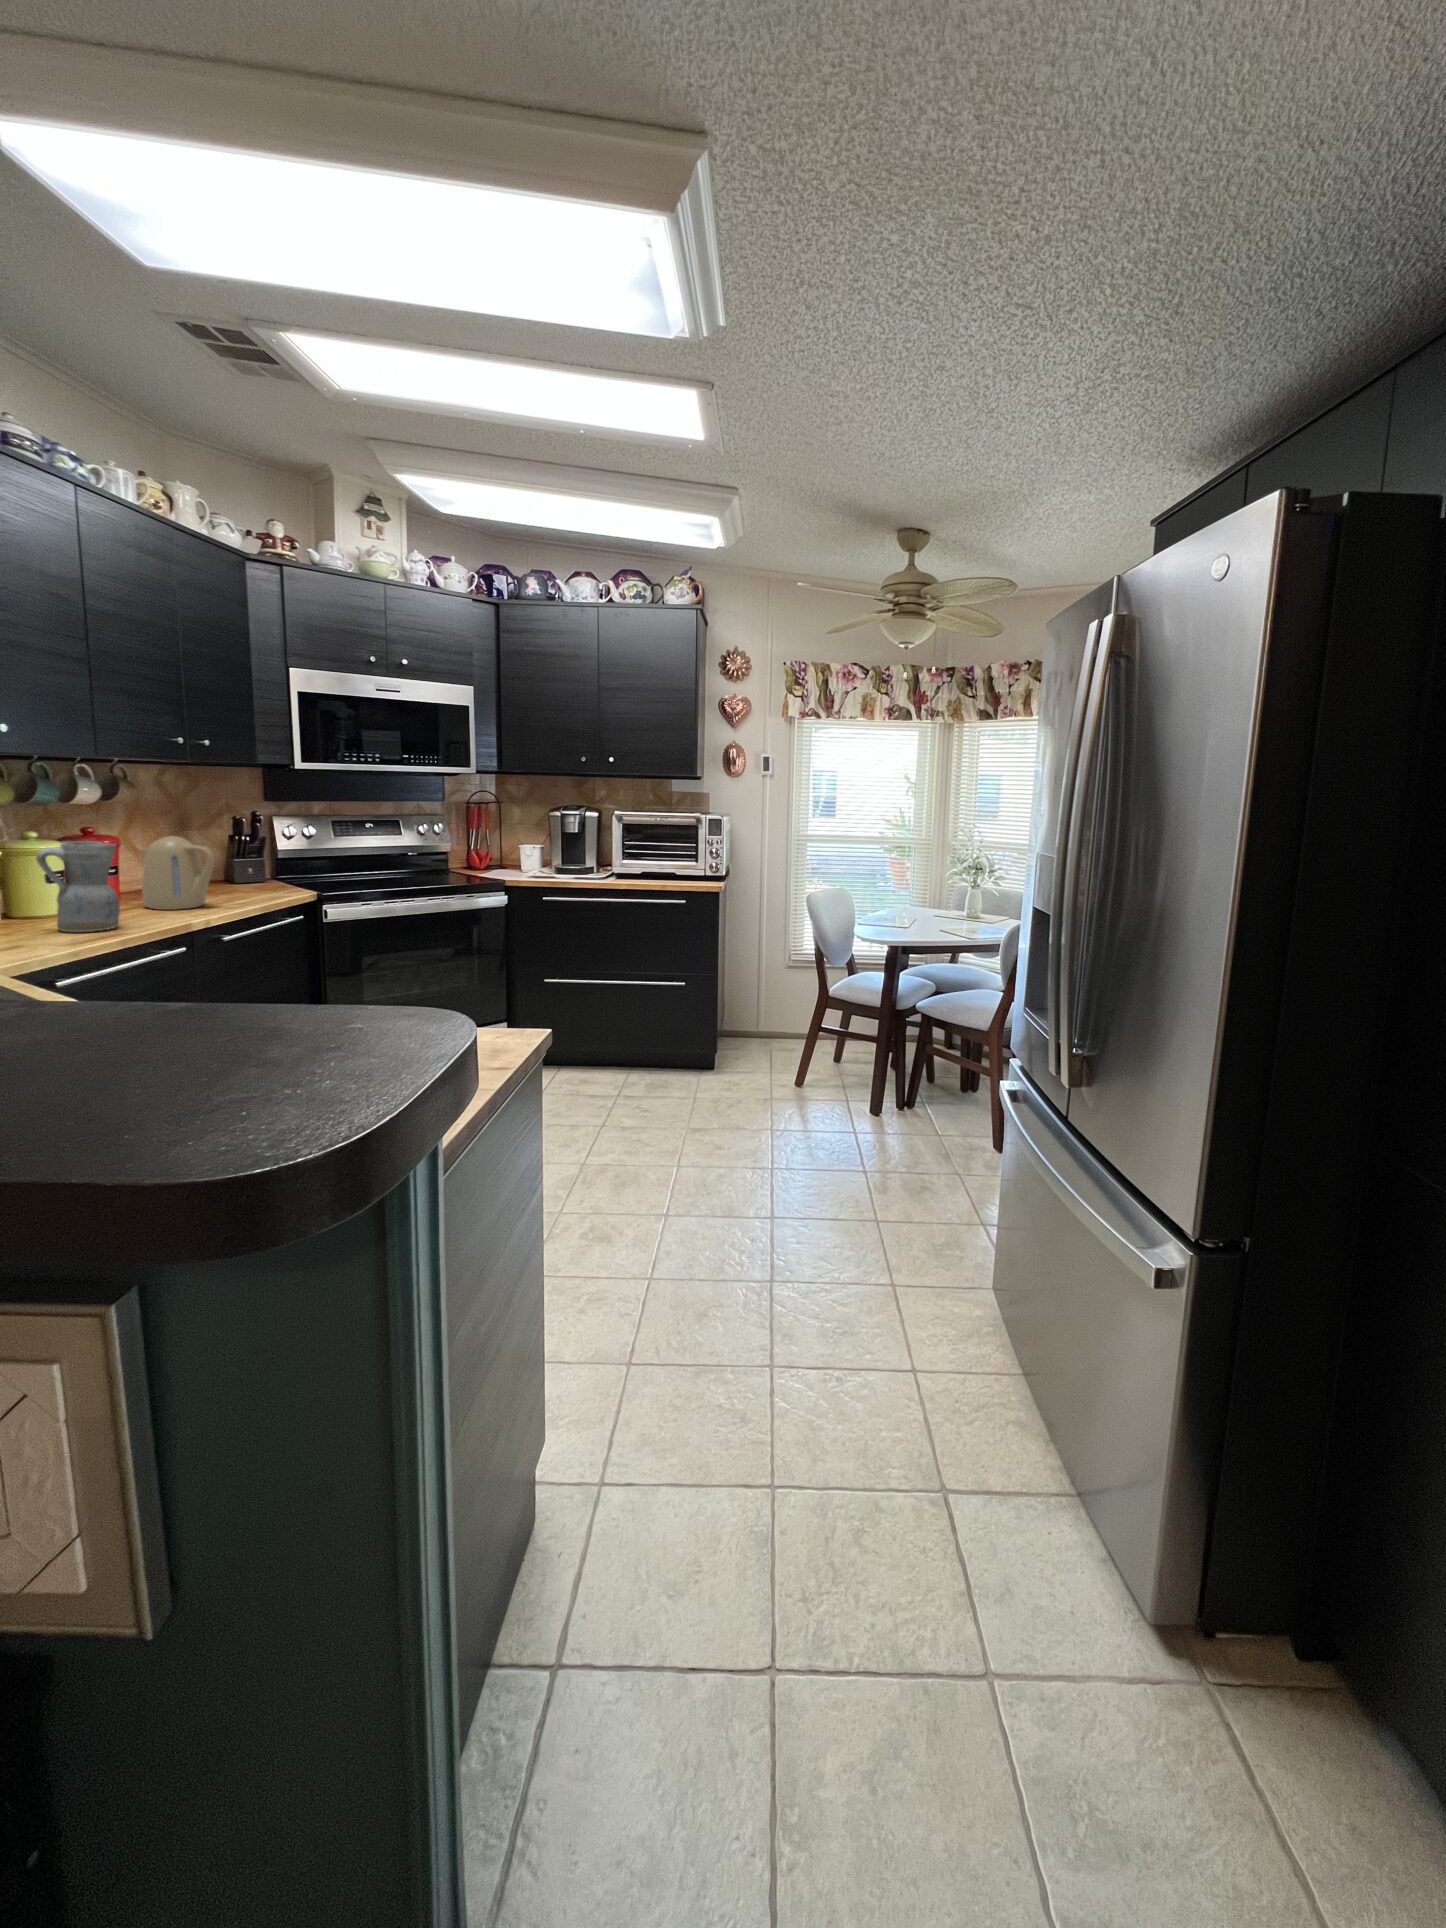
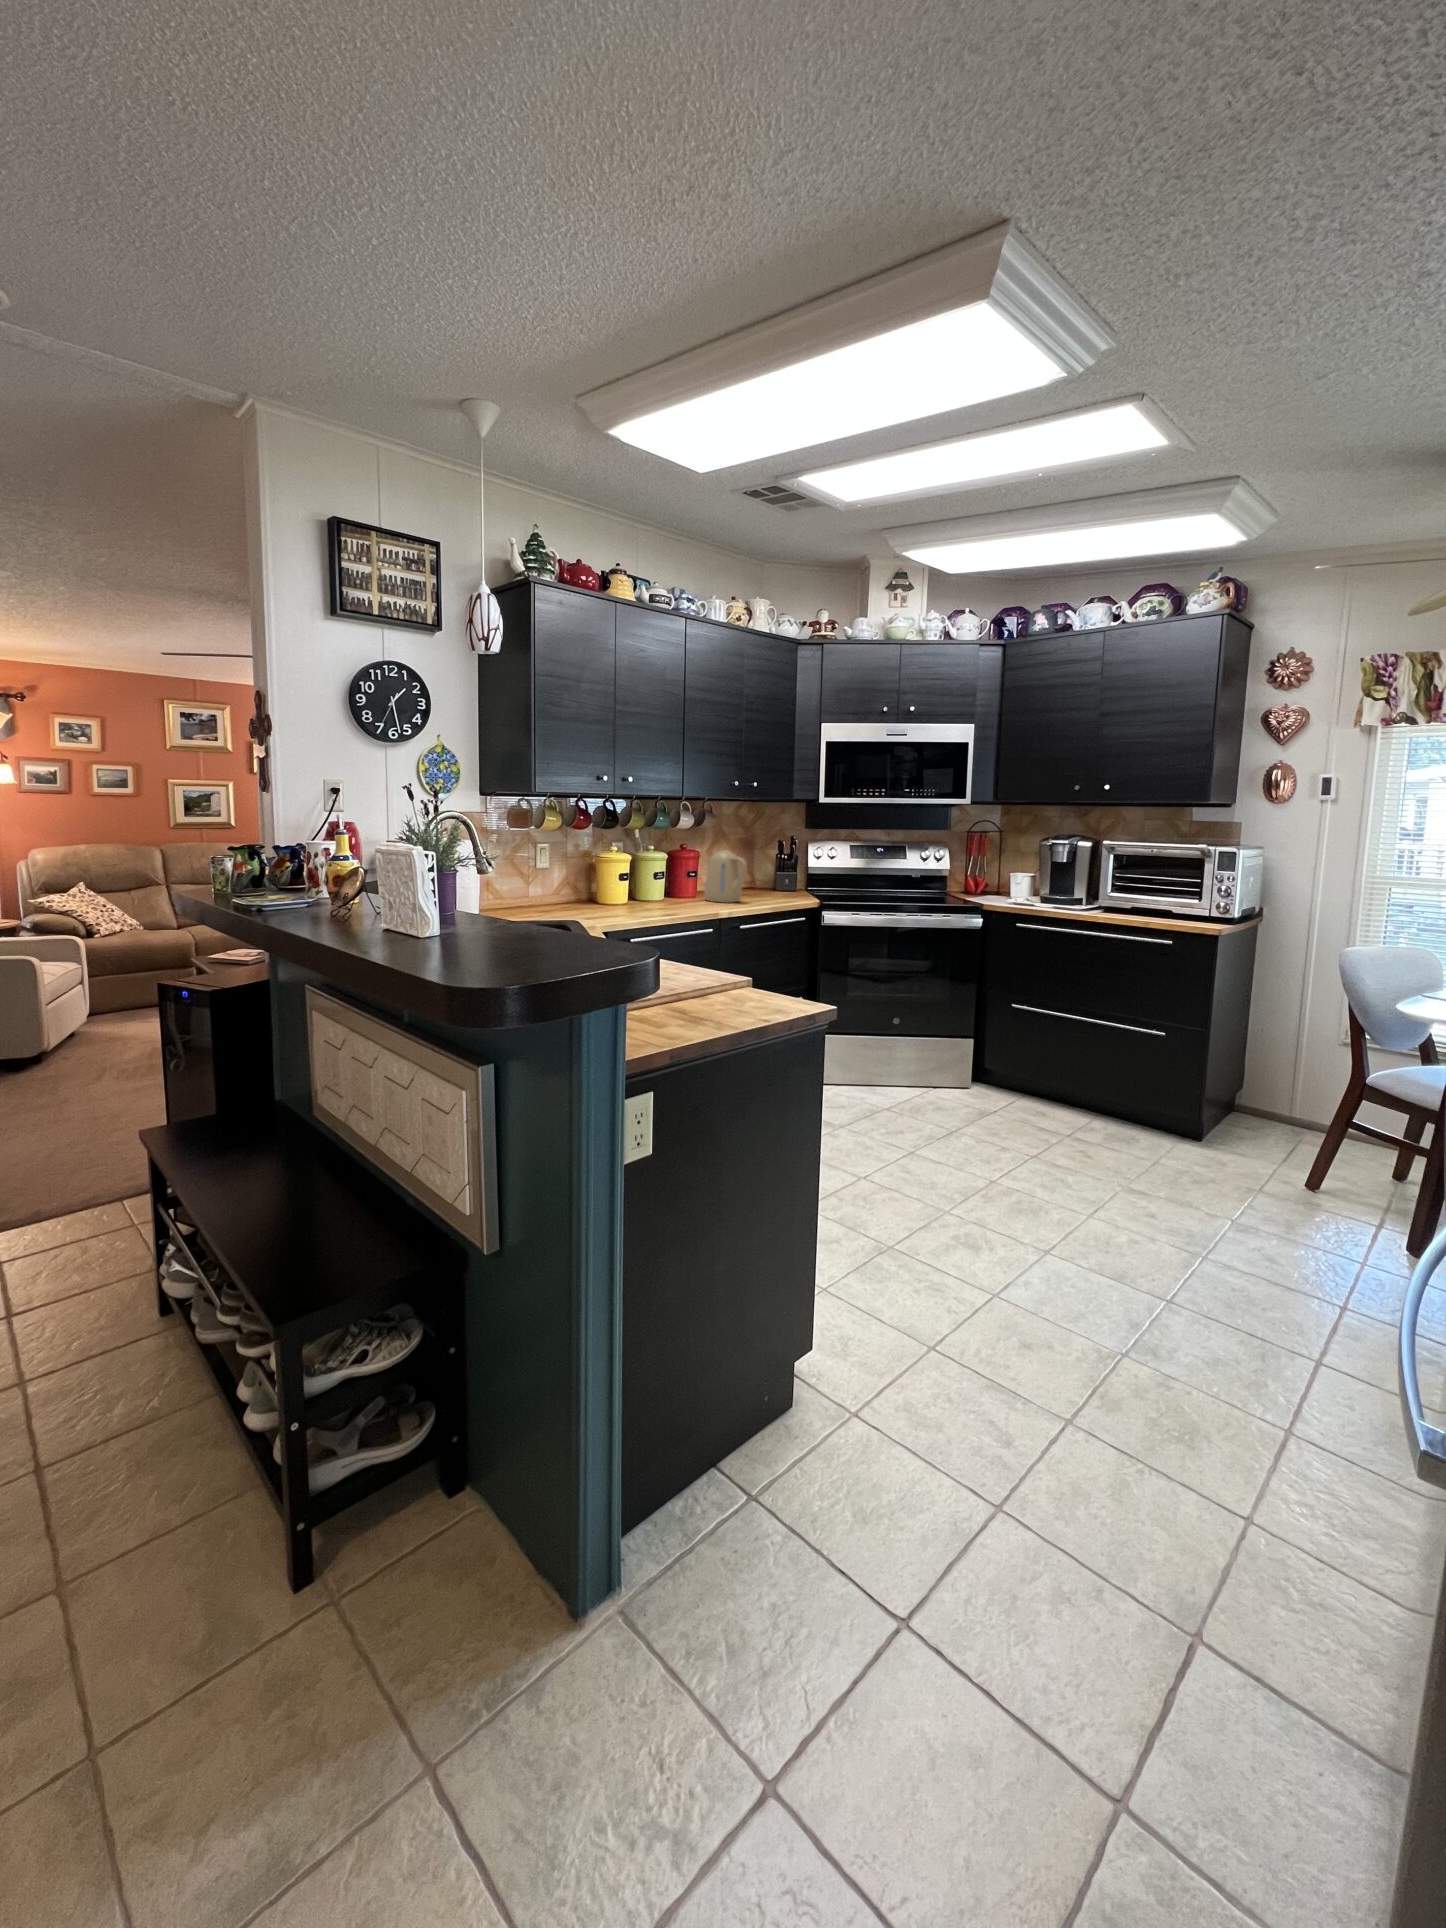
ceramic pitcher: present [36,841,120,932] -> none [644,848,685,908]

